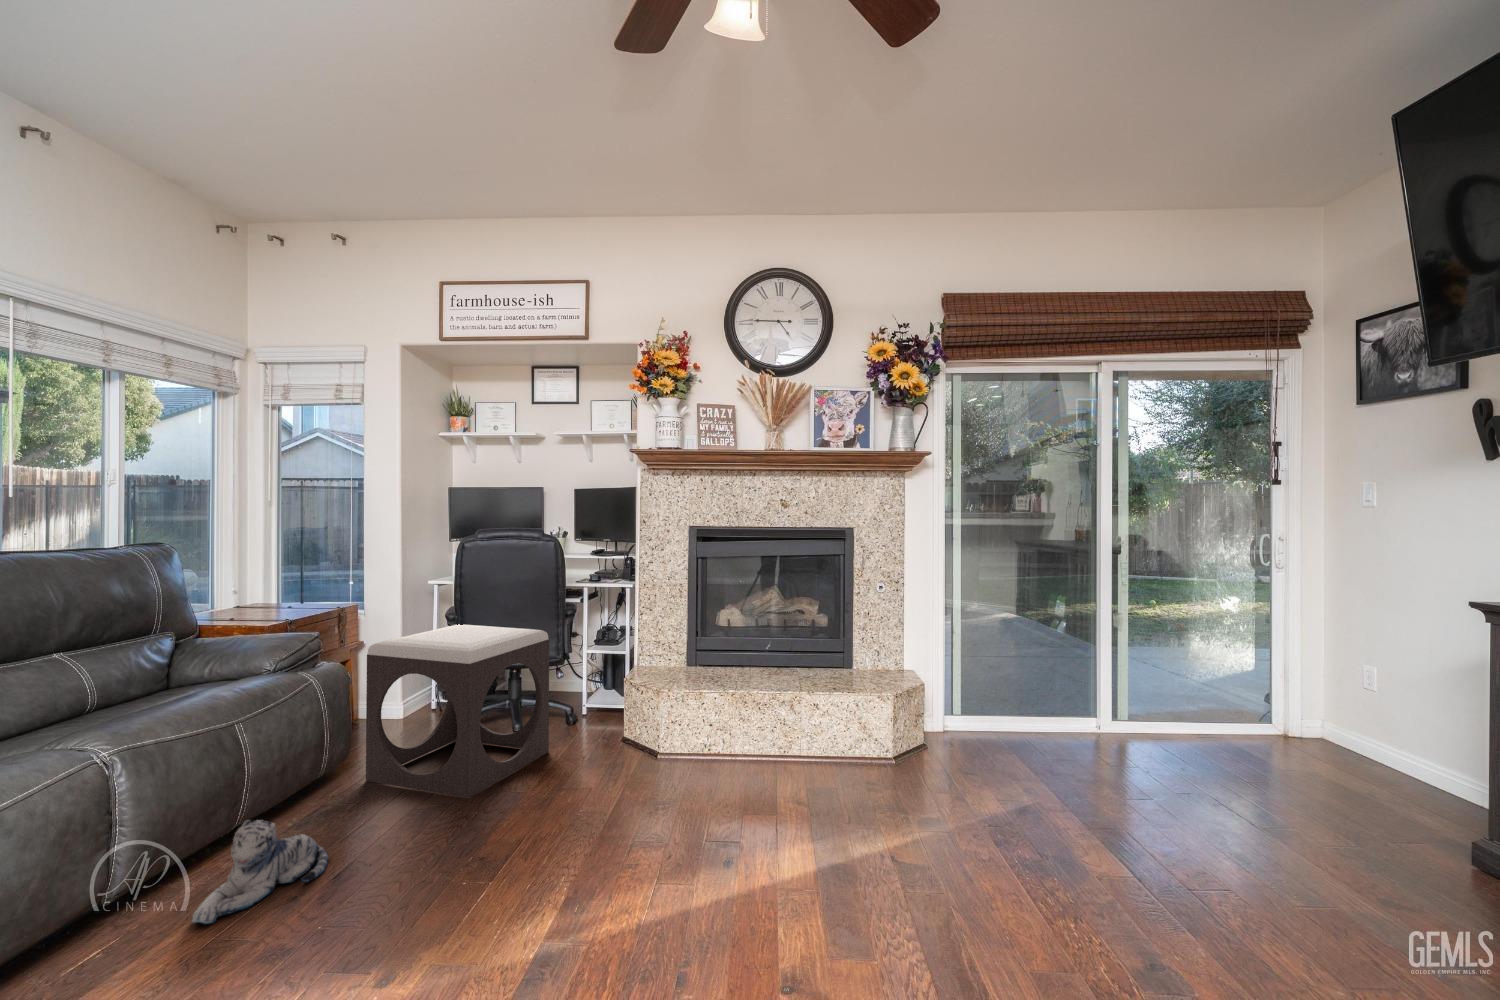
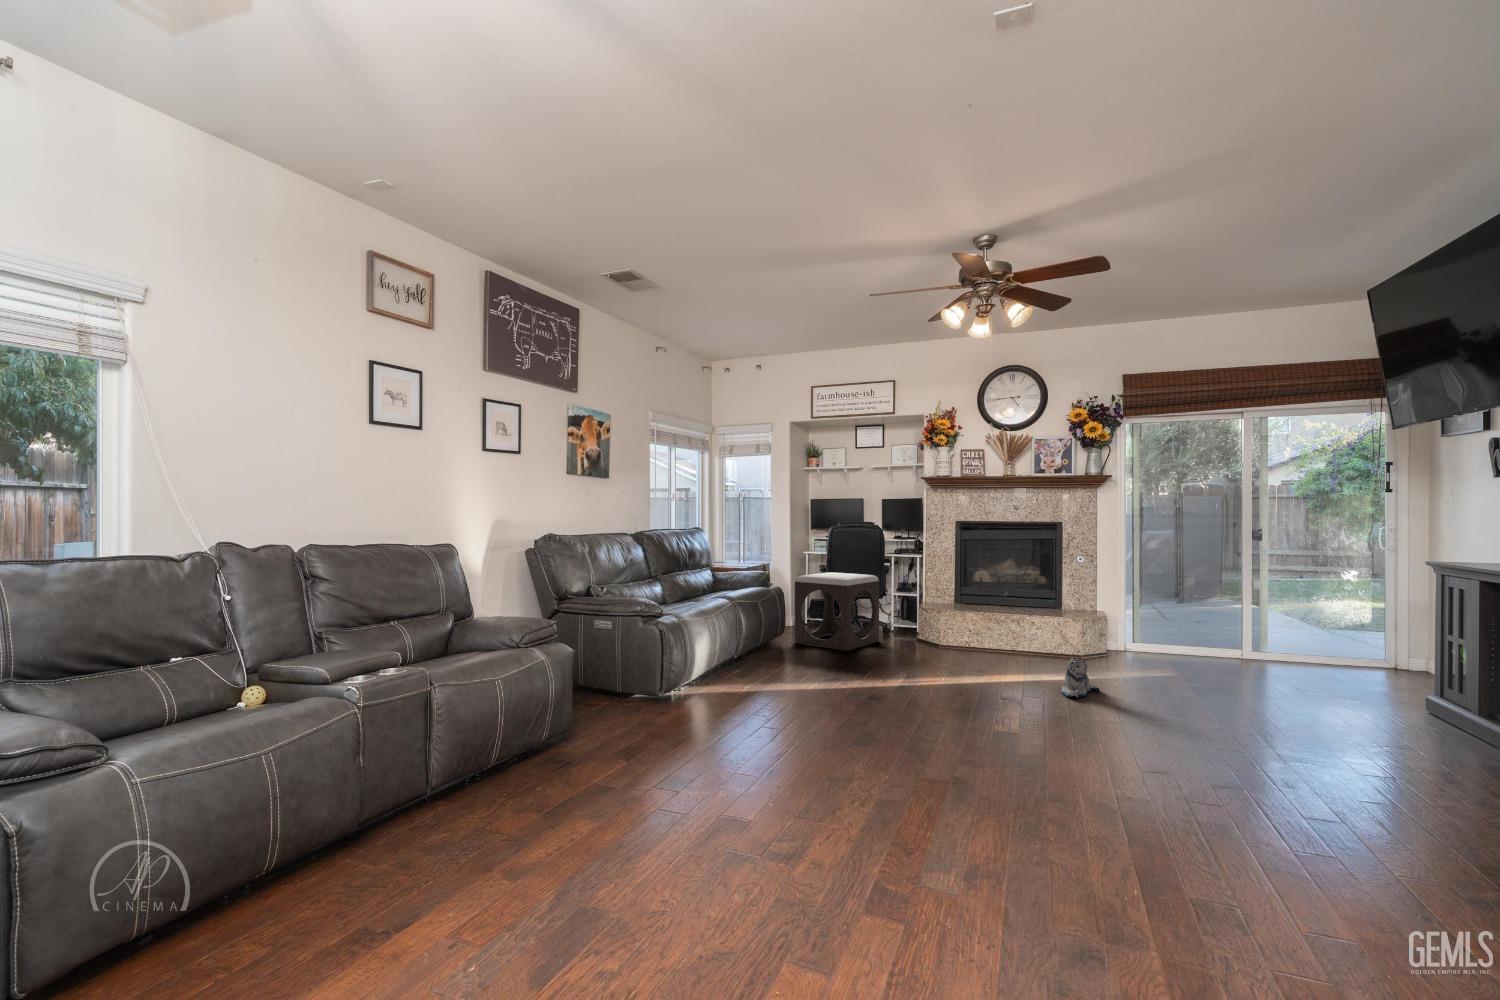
plush toy: present [192,820,329,924] -> present [1061,658,1100,698]

